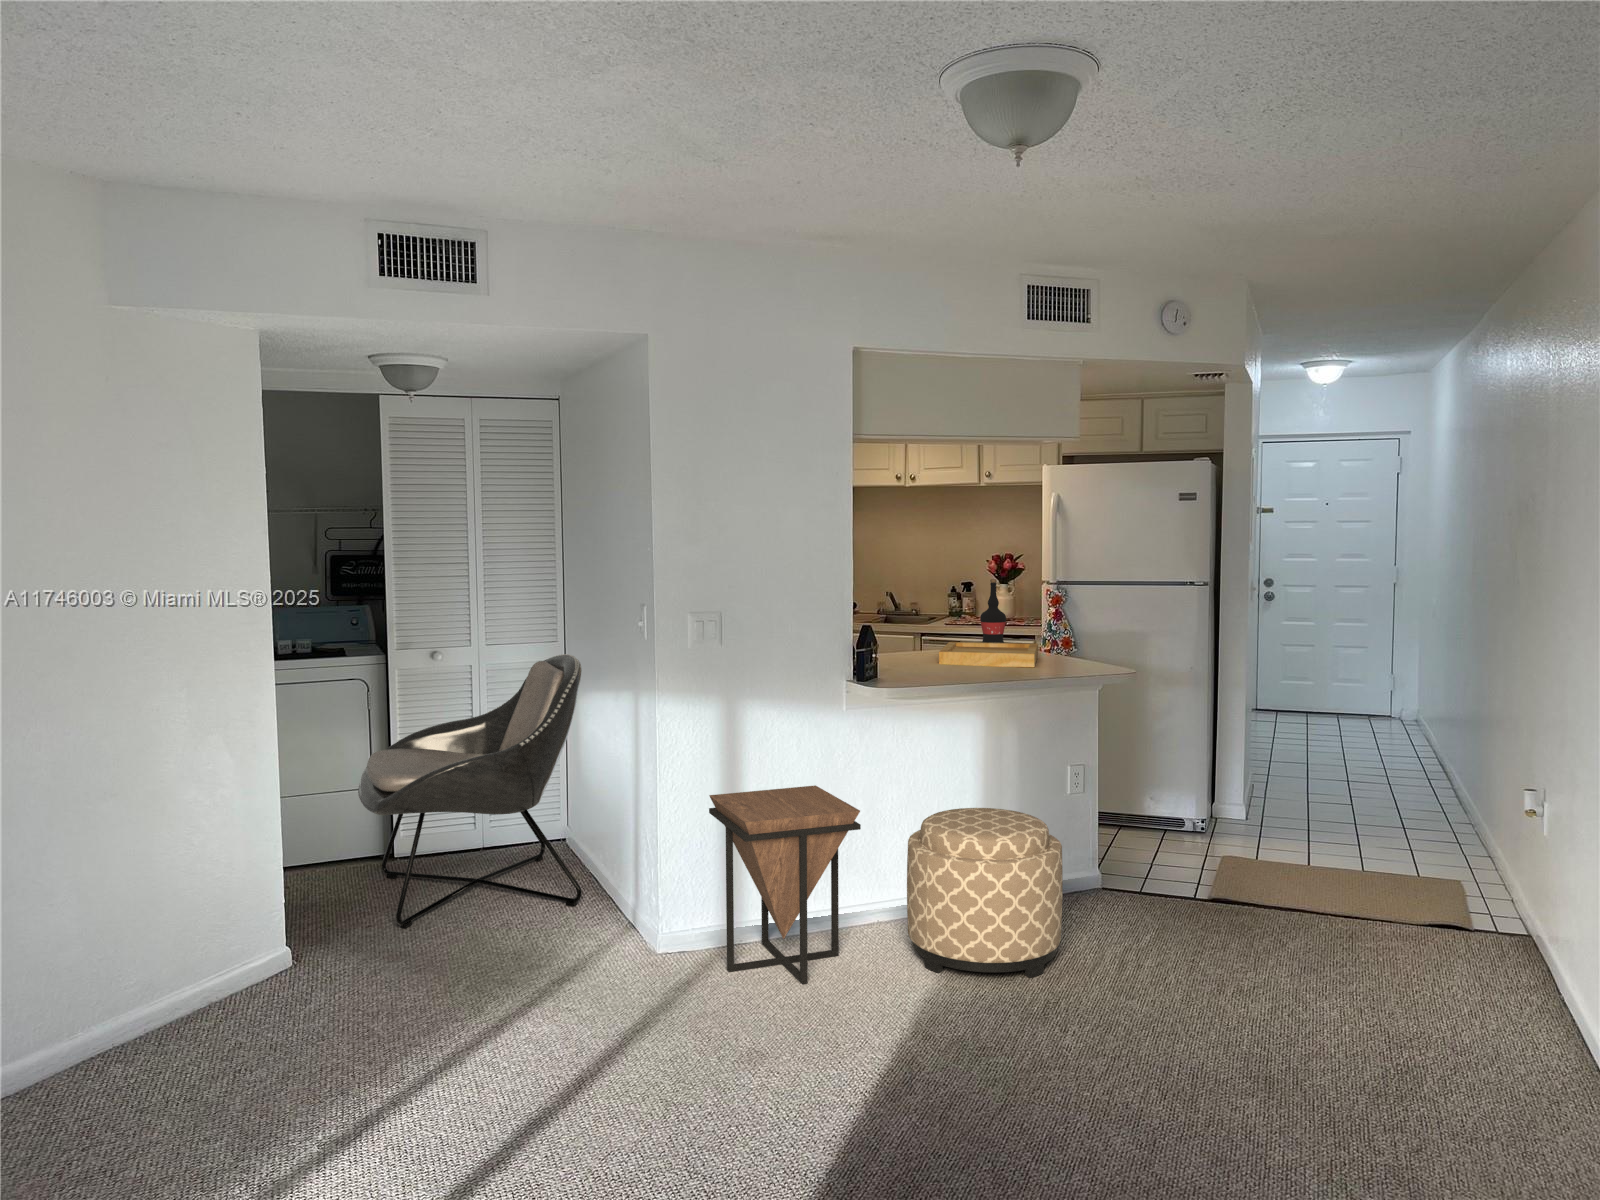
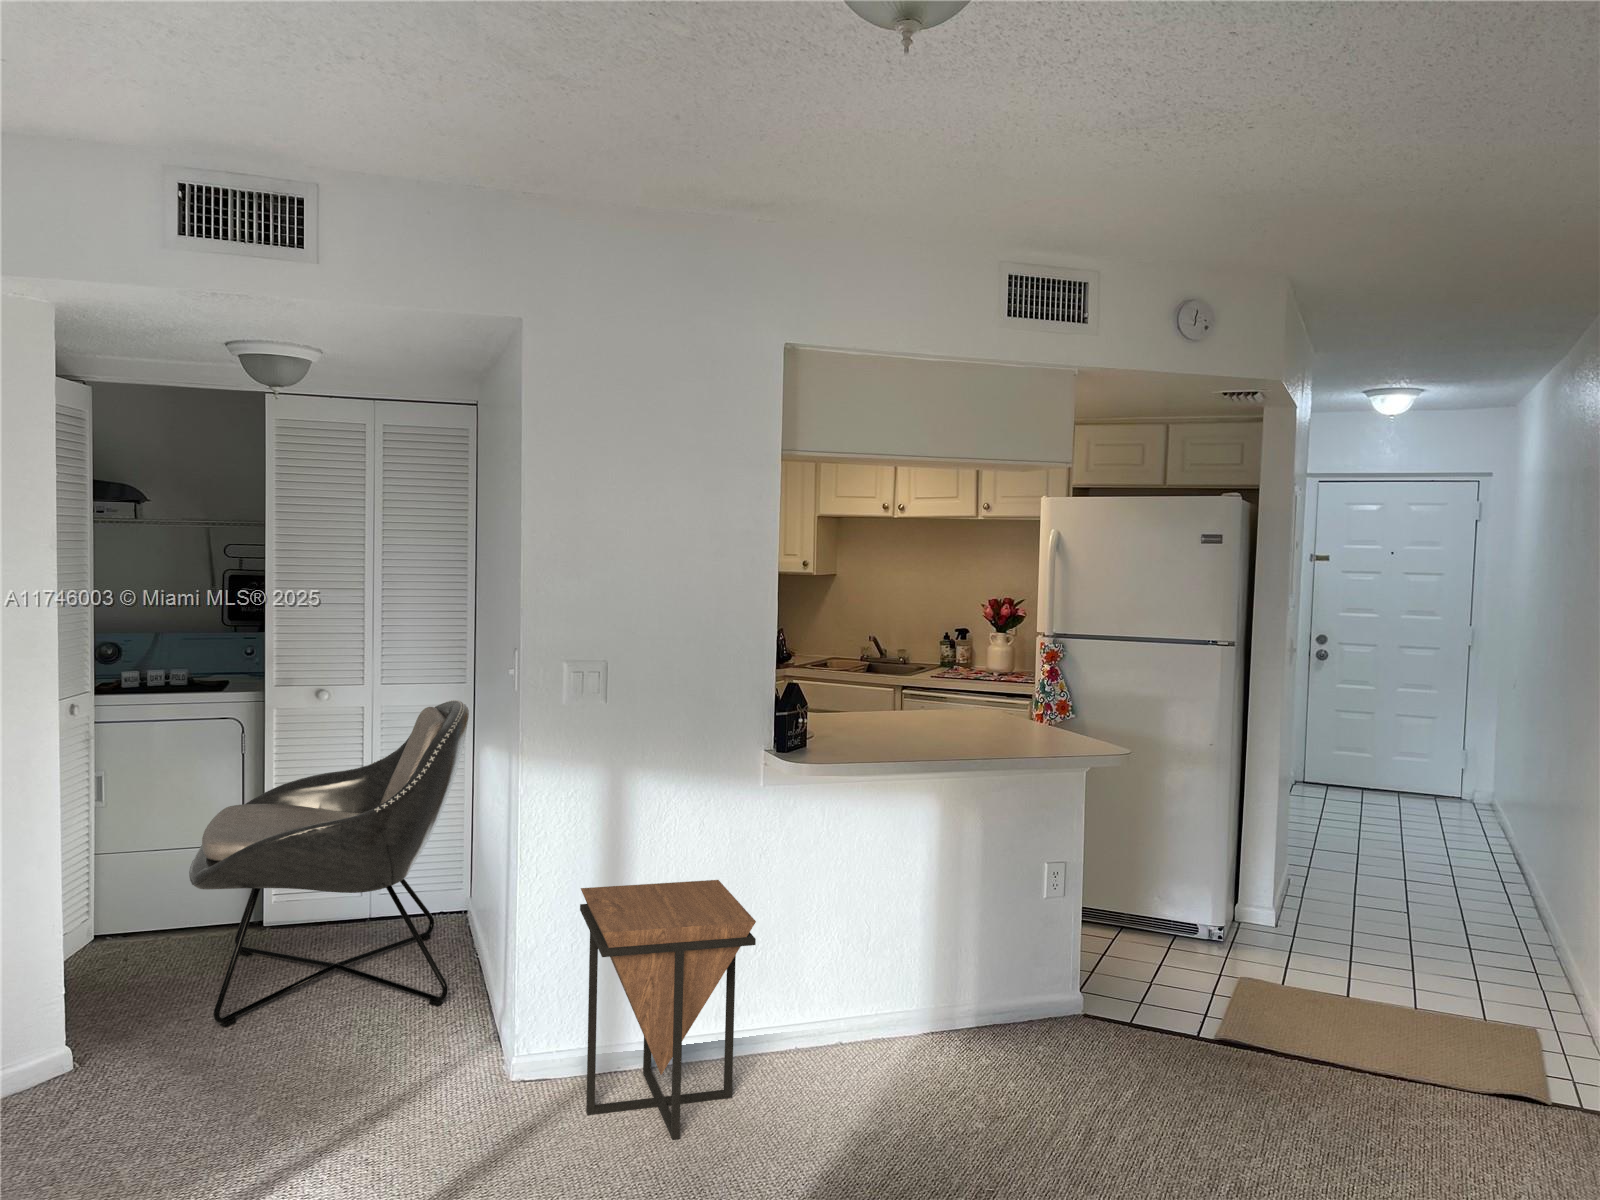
wine bottle: present [980,579,1006,643] -> none [958,629,989,714]
tray: present [939,642,1038,667] -> none [896,702,1022,740]
ottoman: present [907,808,1063,978] -> none [820,917,1016,1146]

